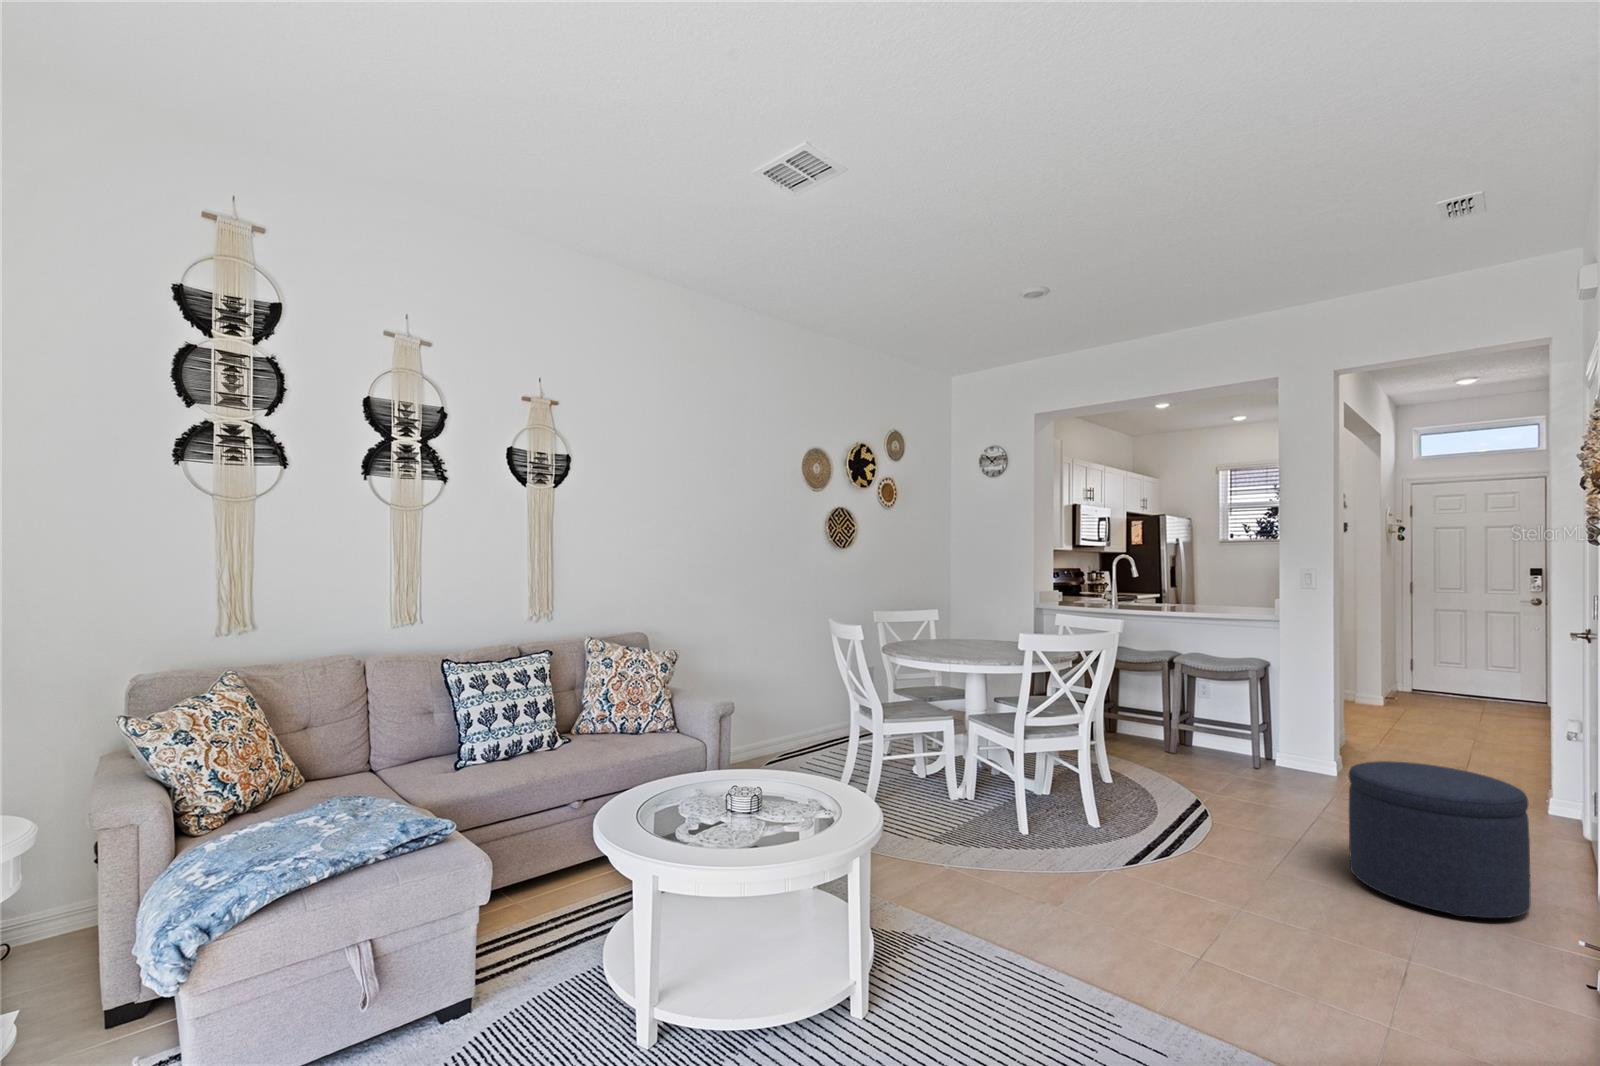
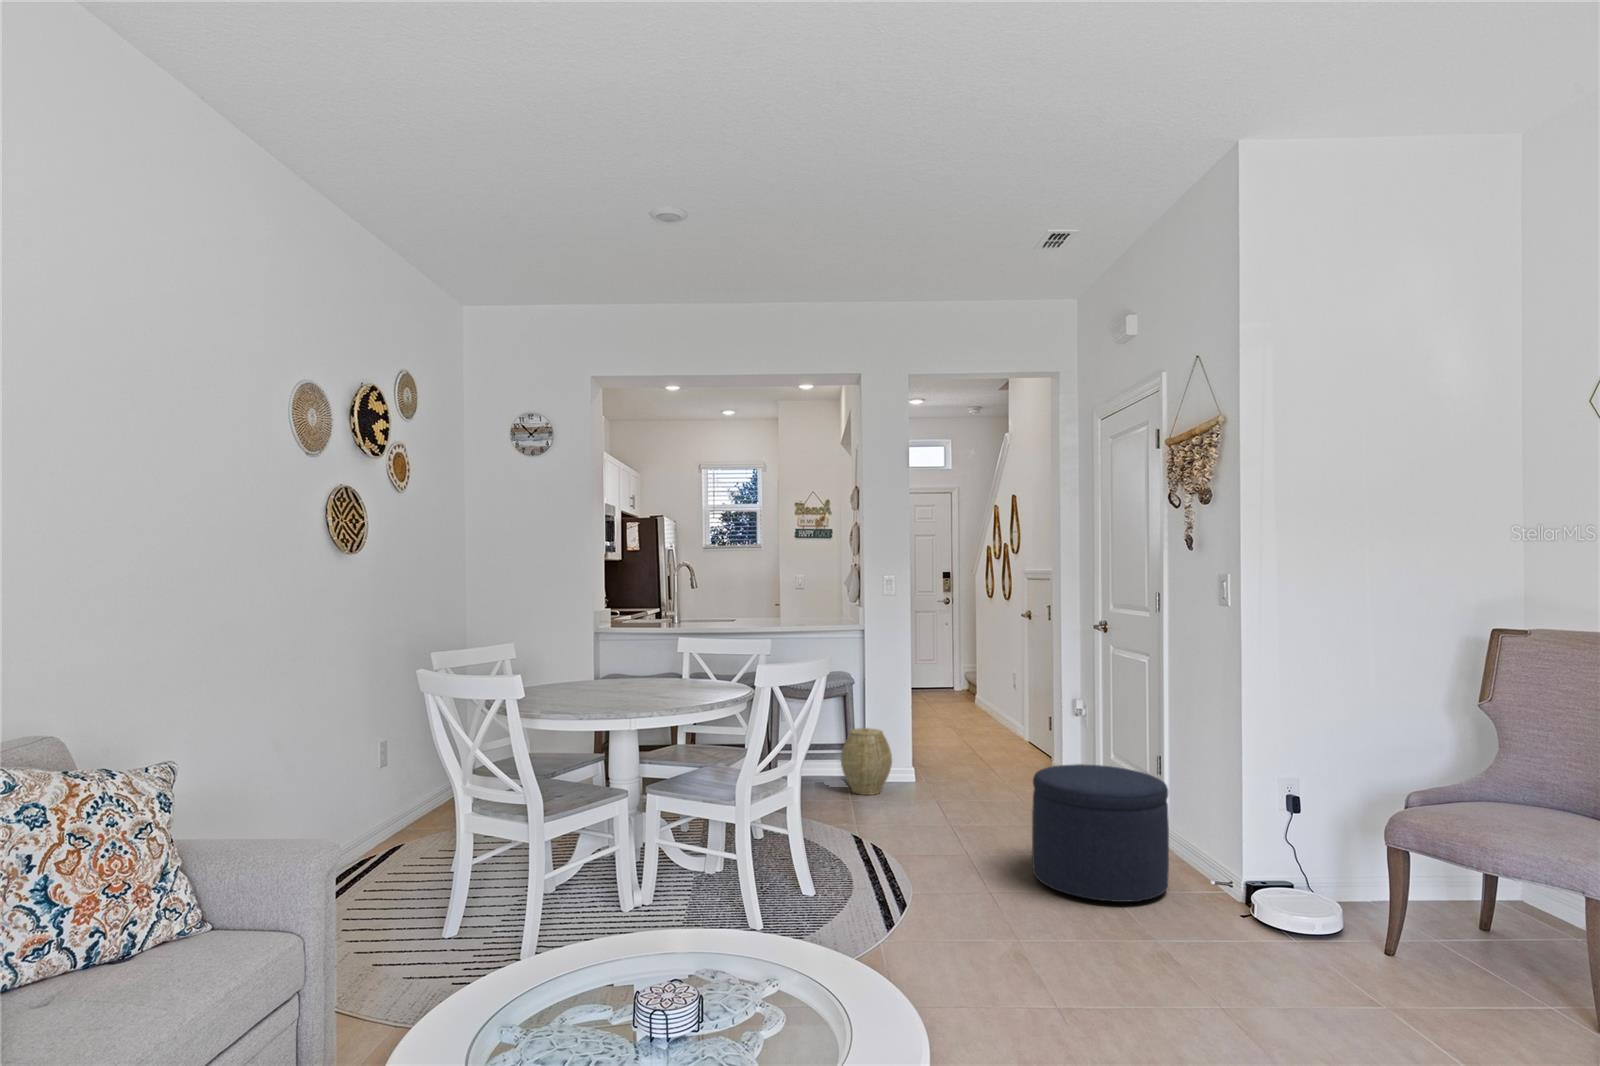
woven basket: none [1245,710,1302,774] -> present [841,728,892,795]

